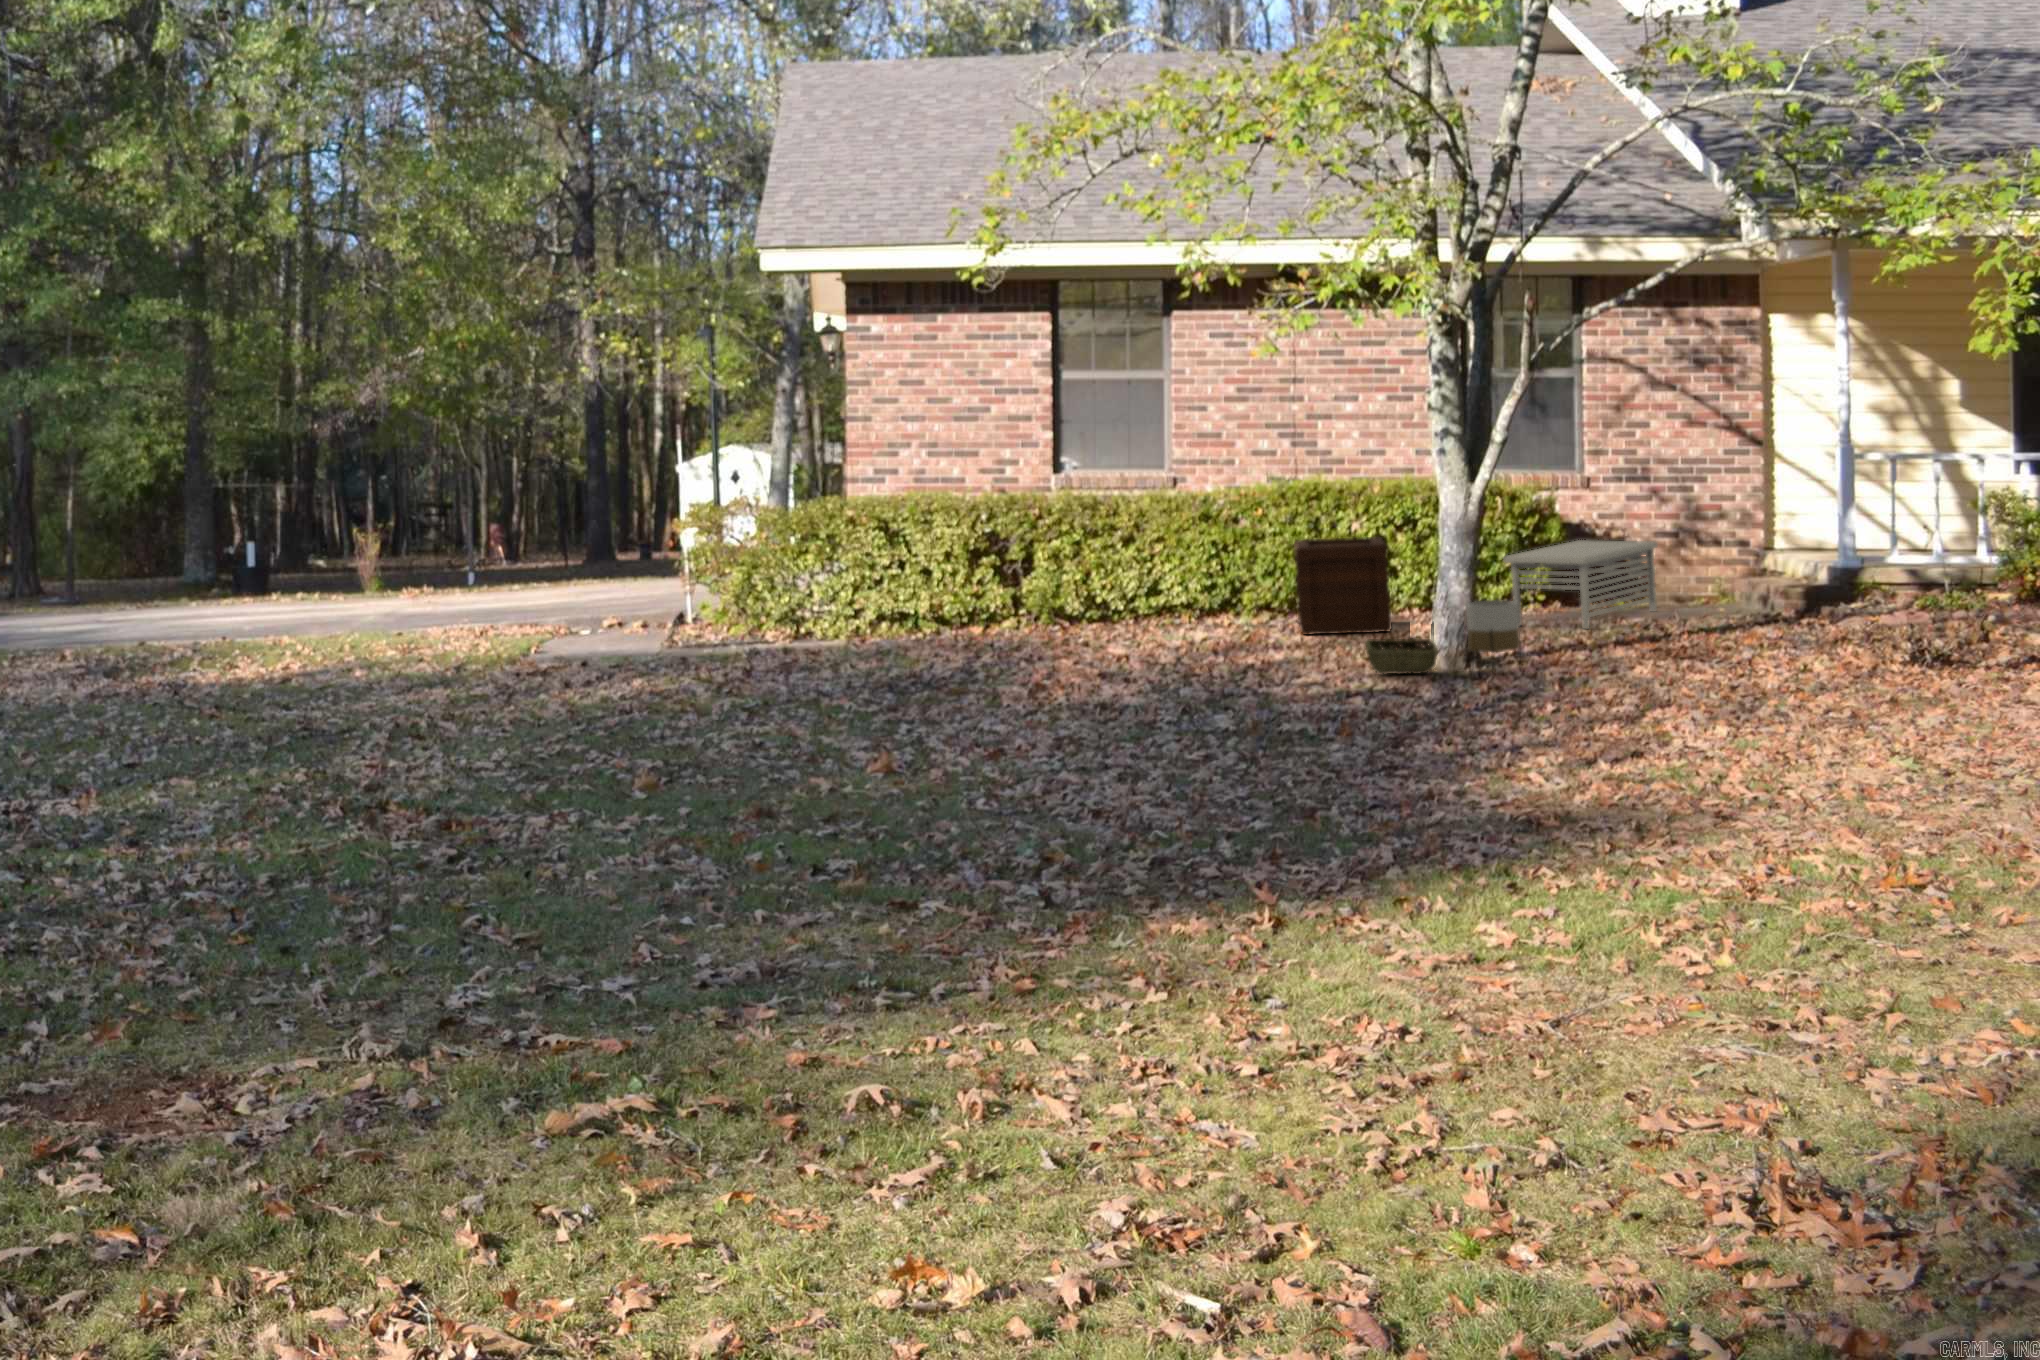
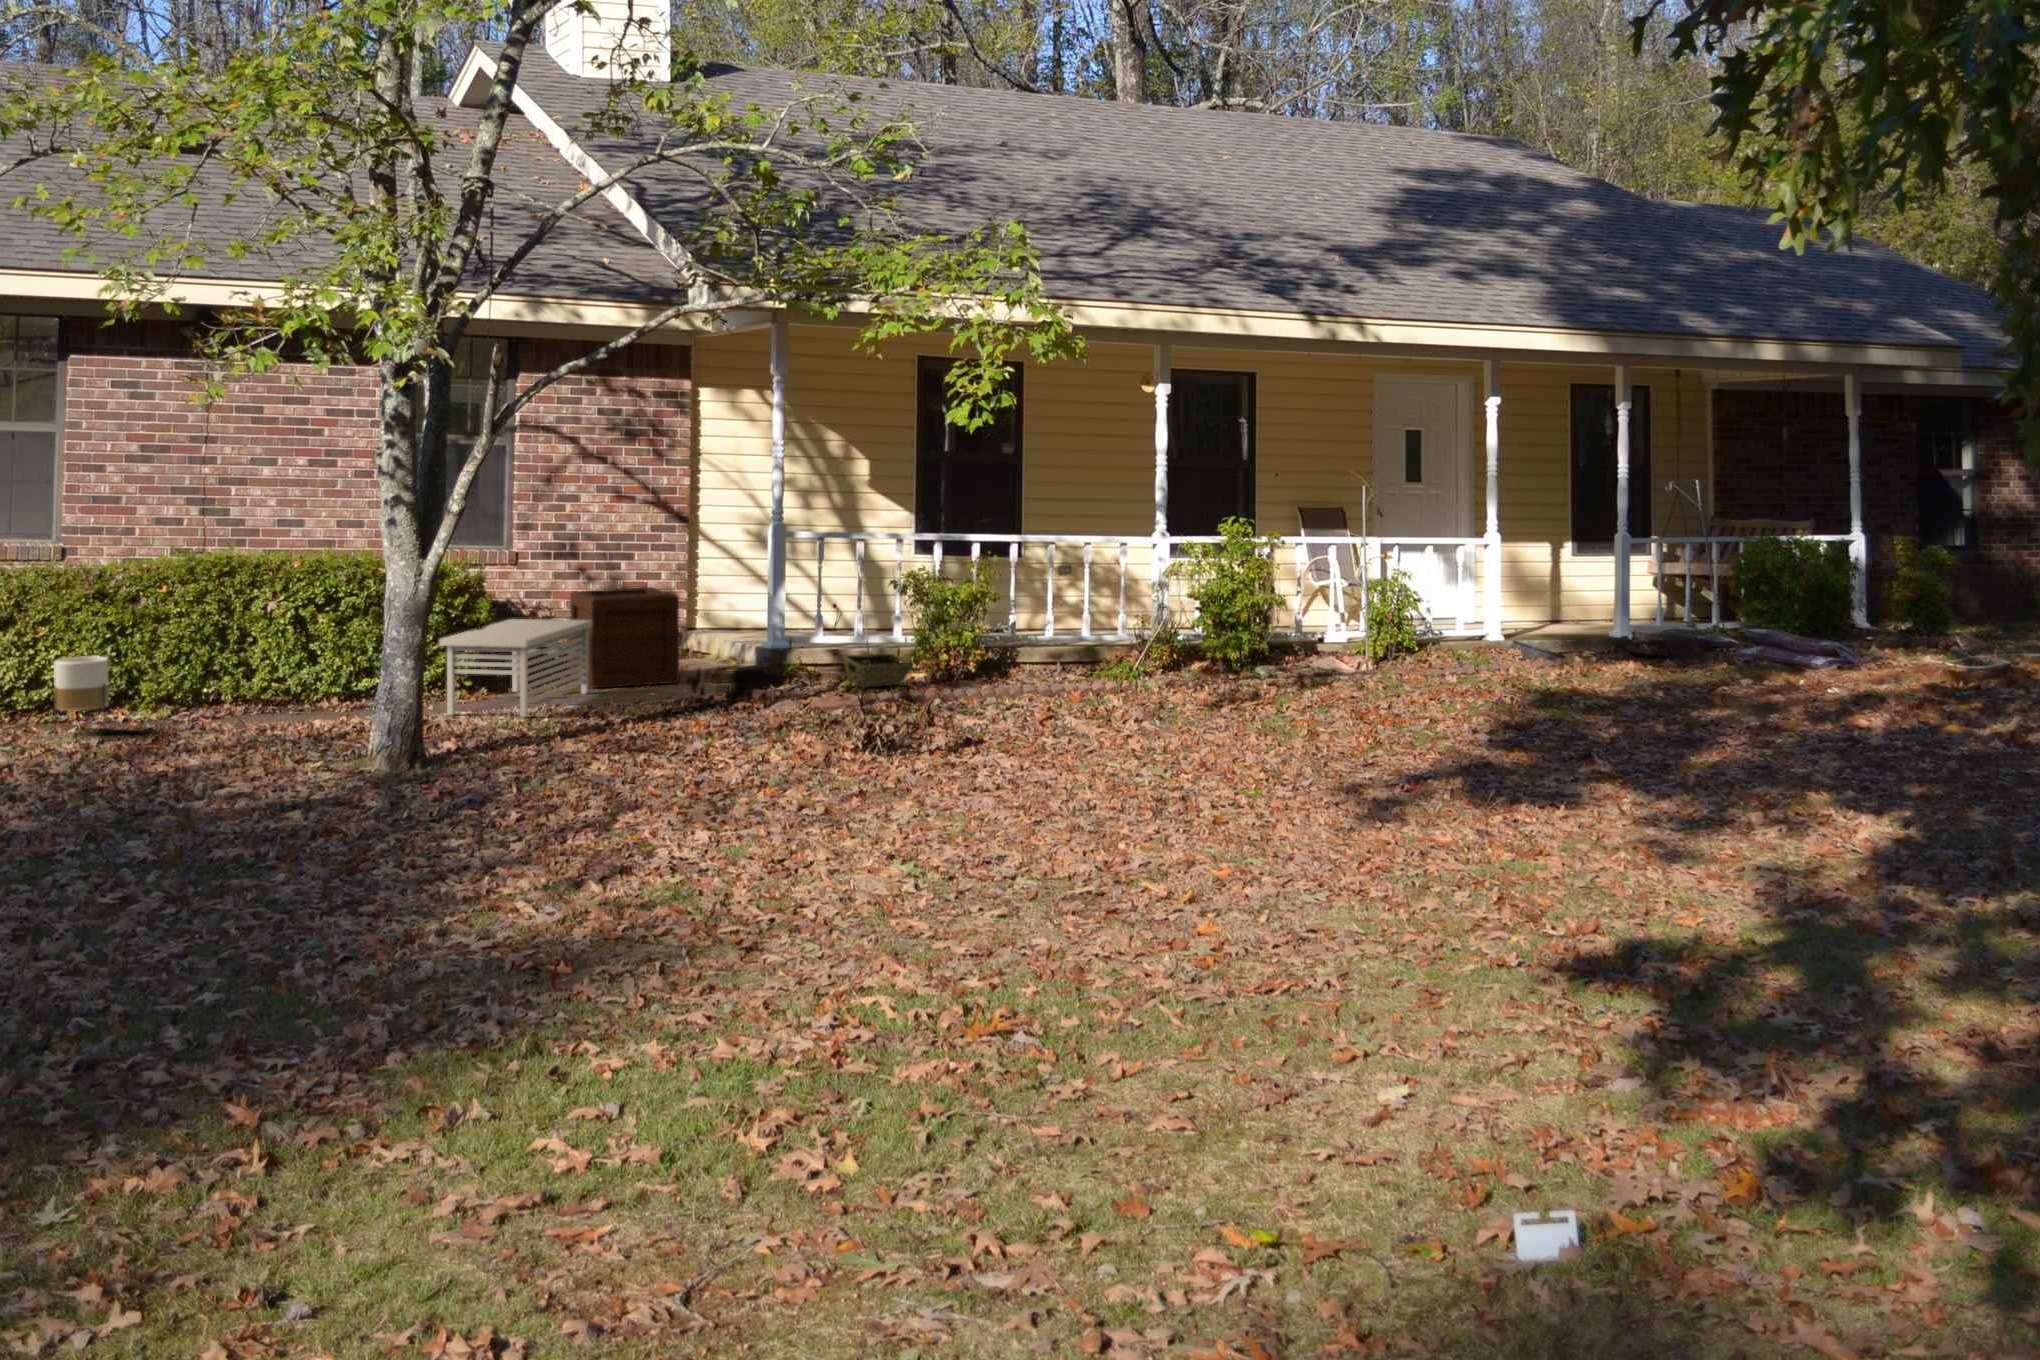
wooden crate: present [1294,537,1392,635] -> present [570,587,679,688]
planter: present [1466,600,1521,670] -> present [54,656,109,733]
woven basket: present [1365,639,1438,674] -> present [844,654,912,688]

